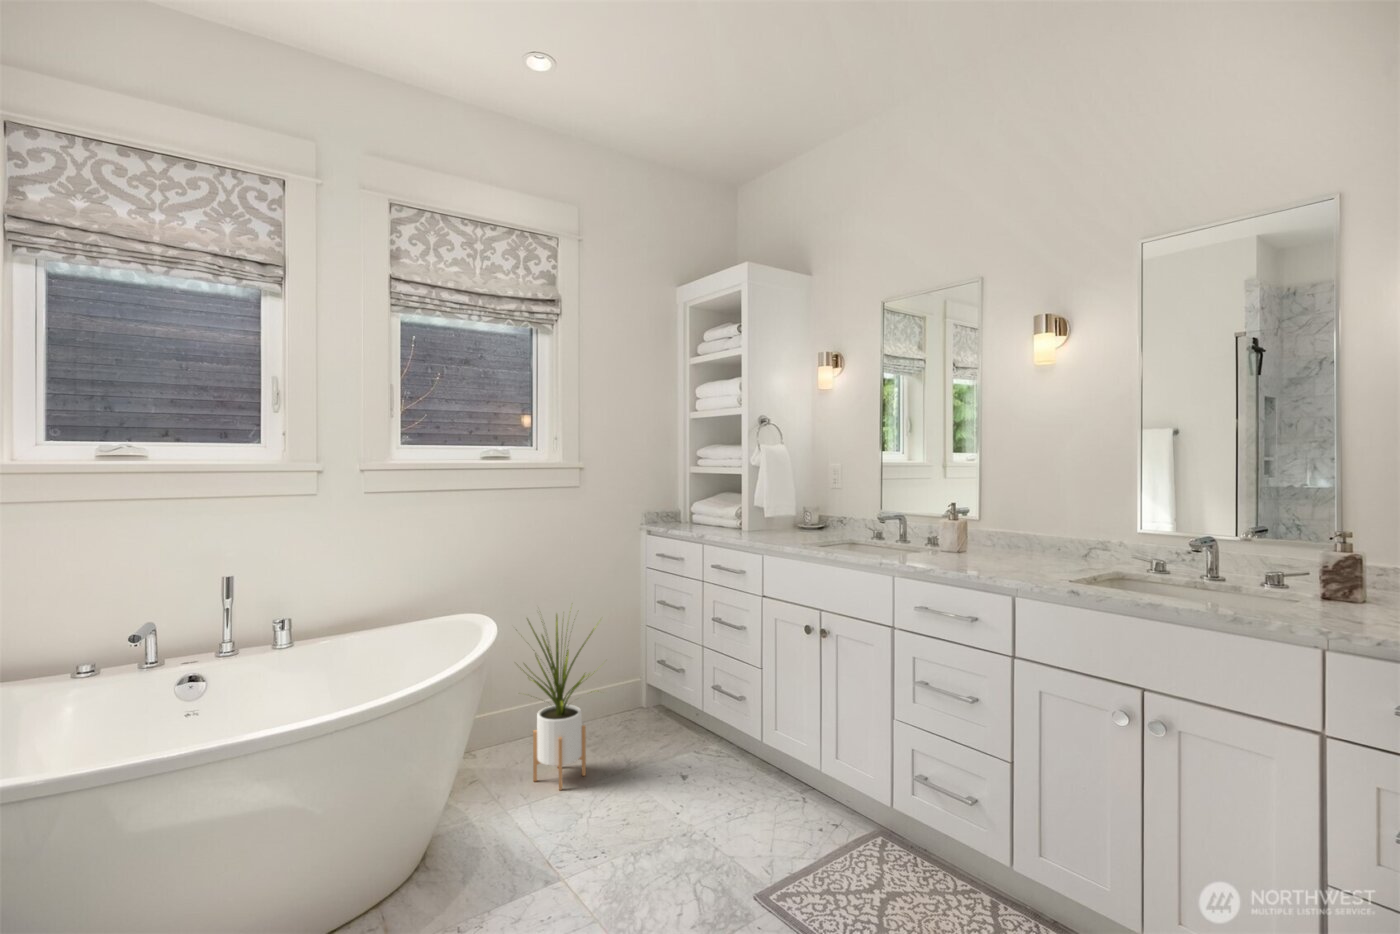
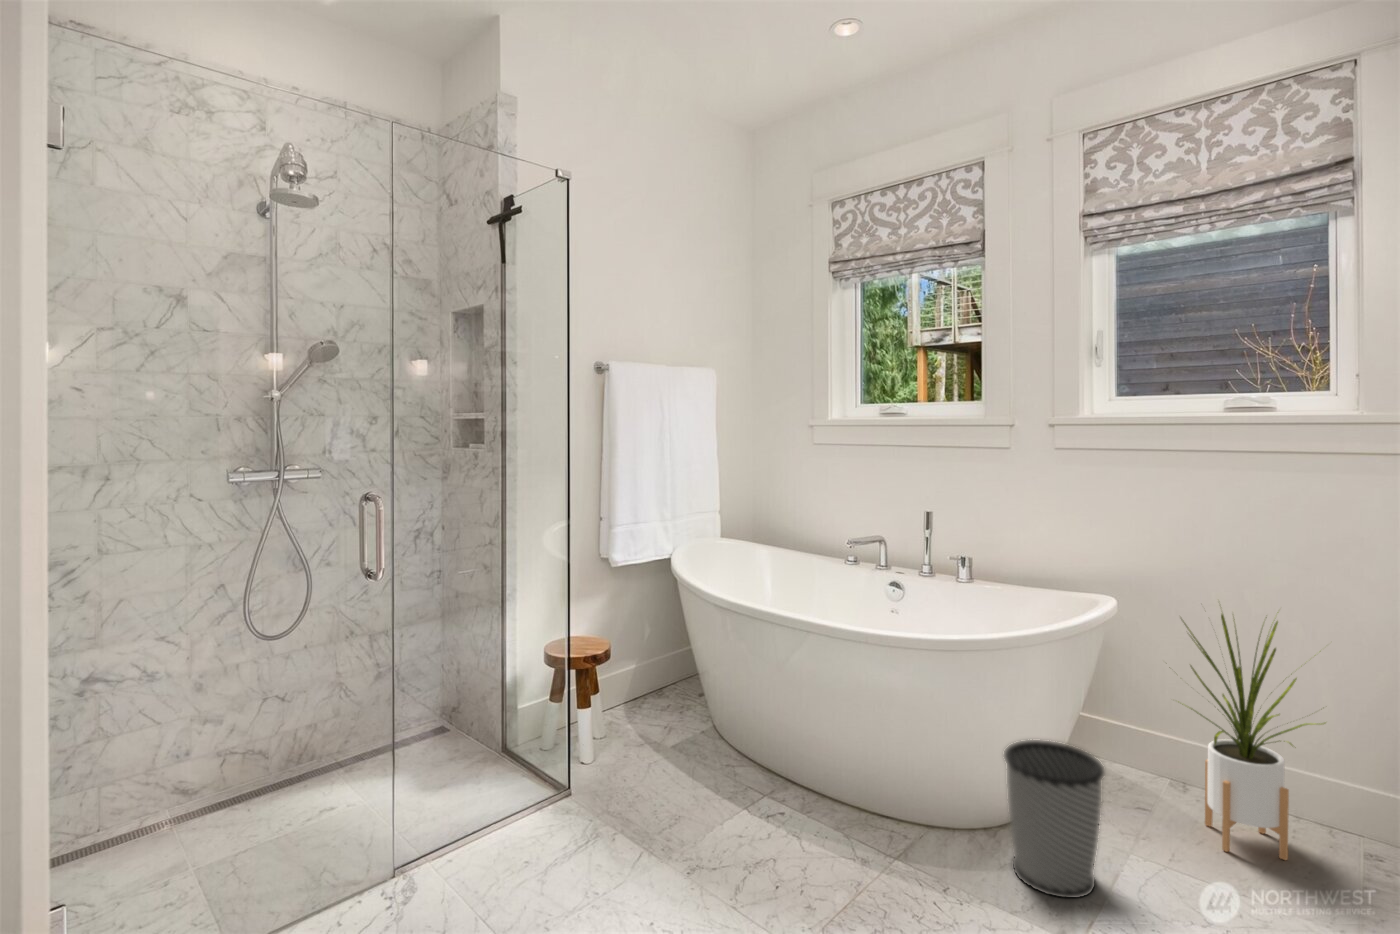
wastebasket: none [471,755,554,898] -> present [1004,740,1104,898]

